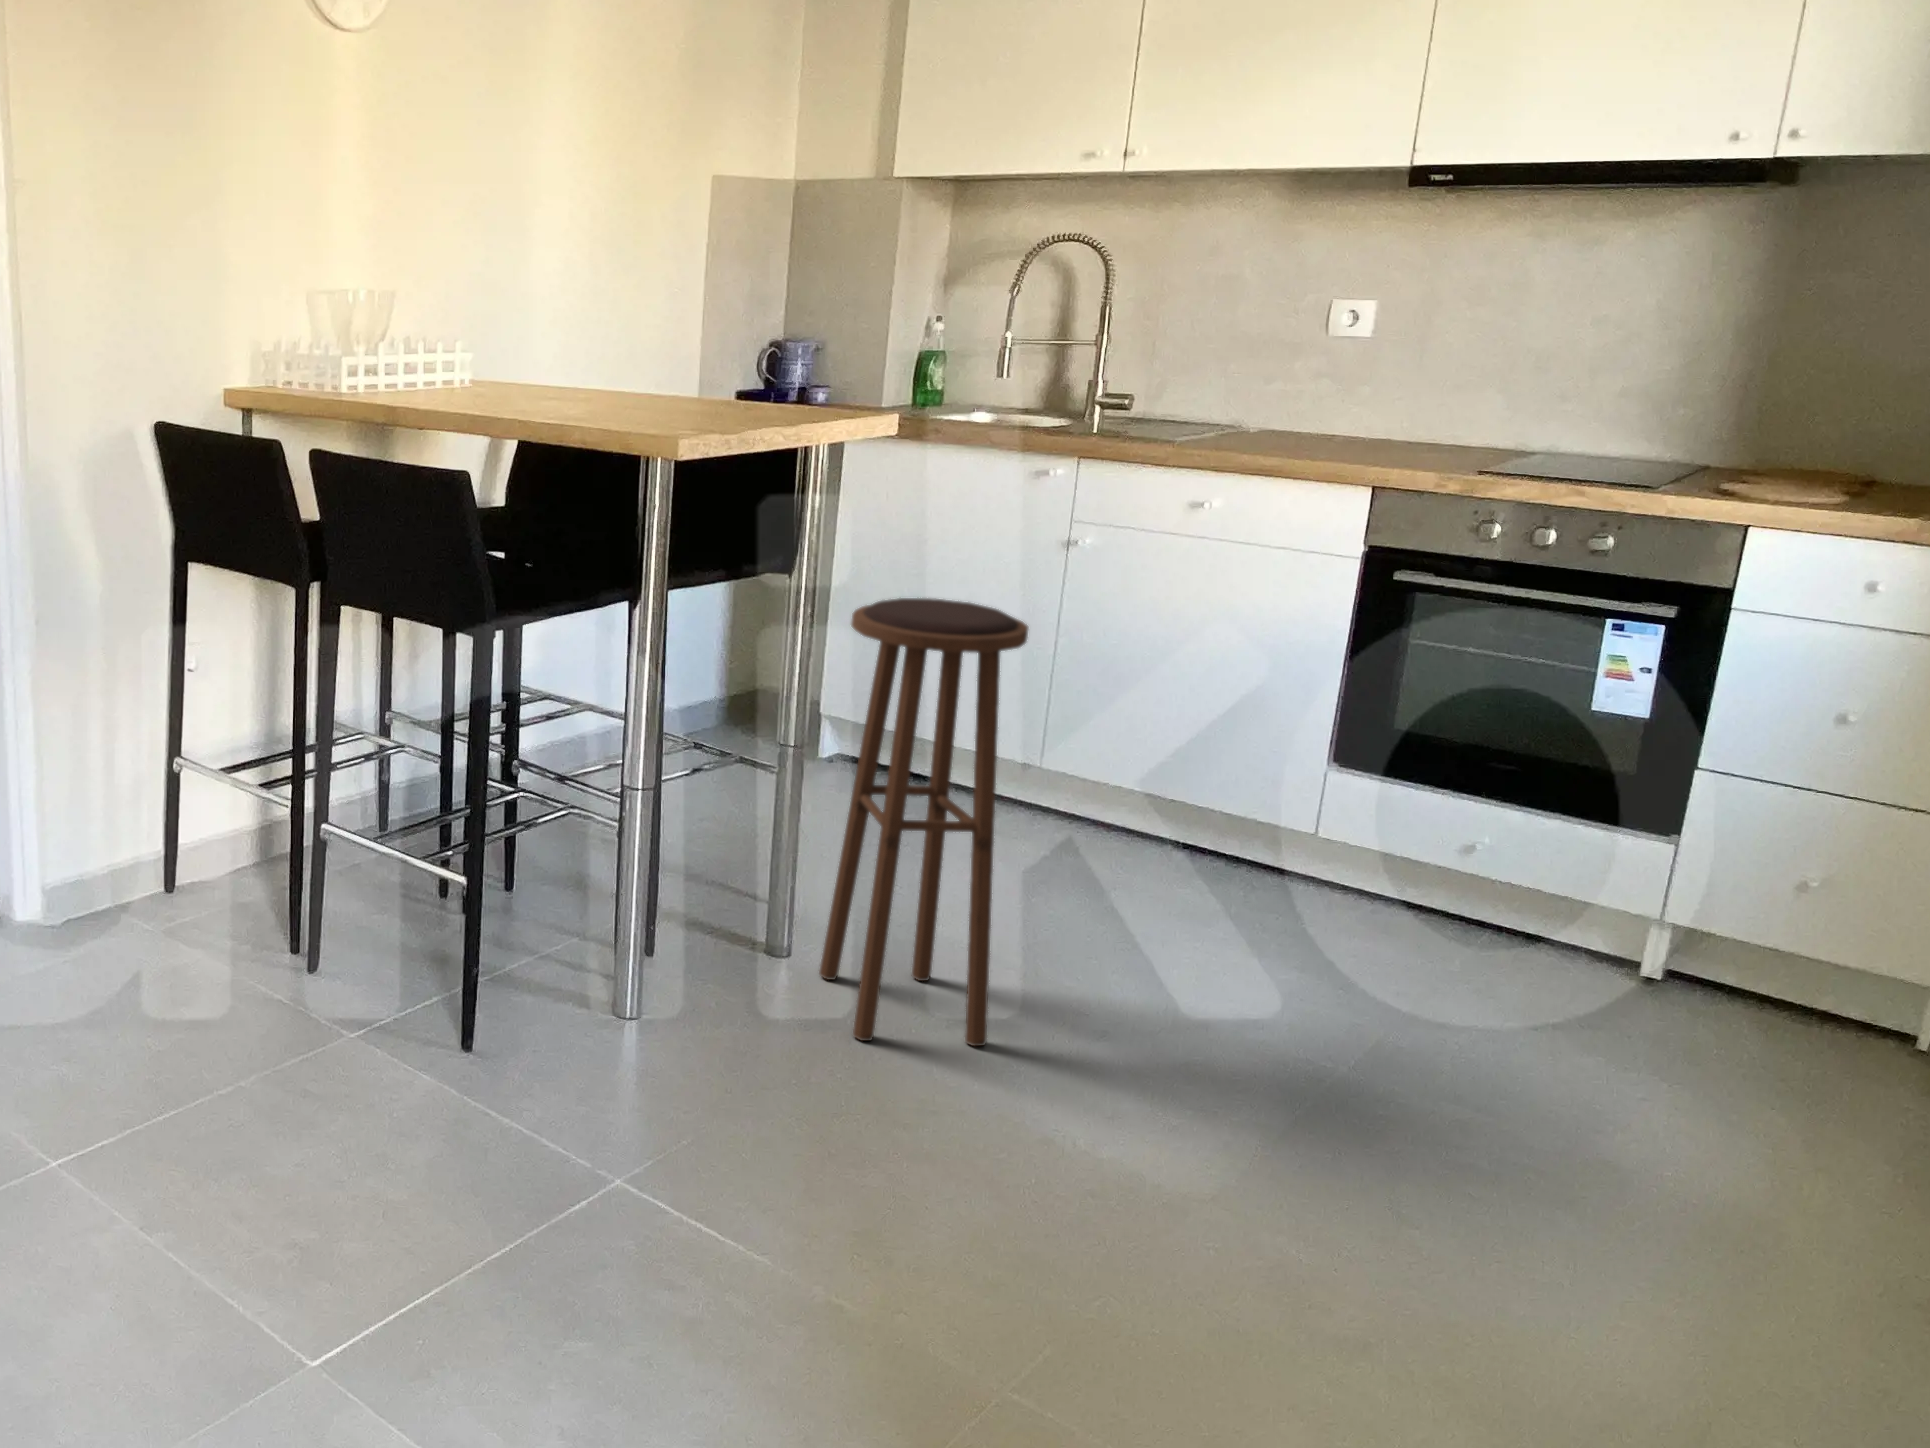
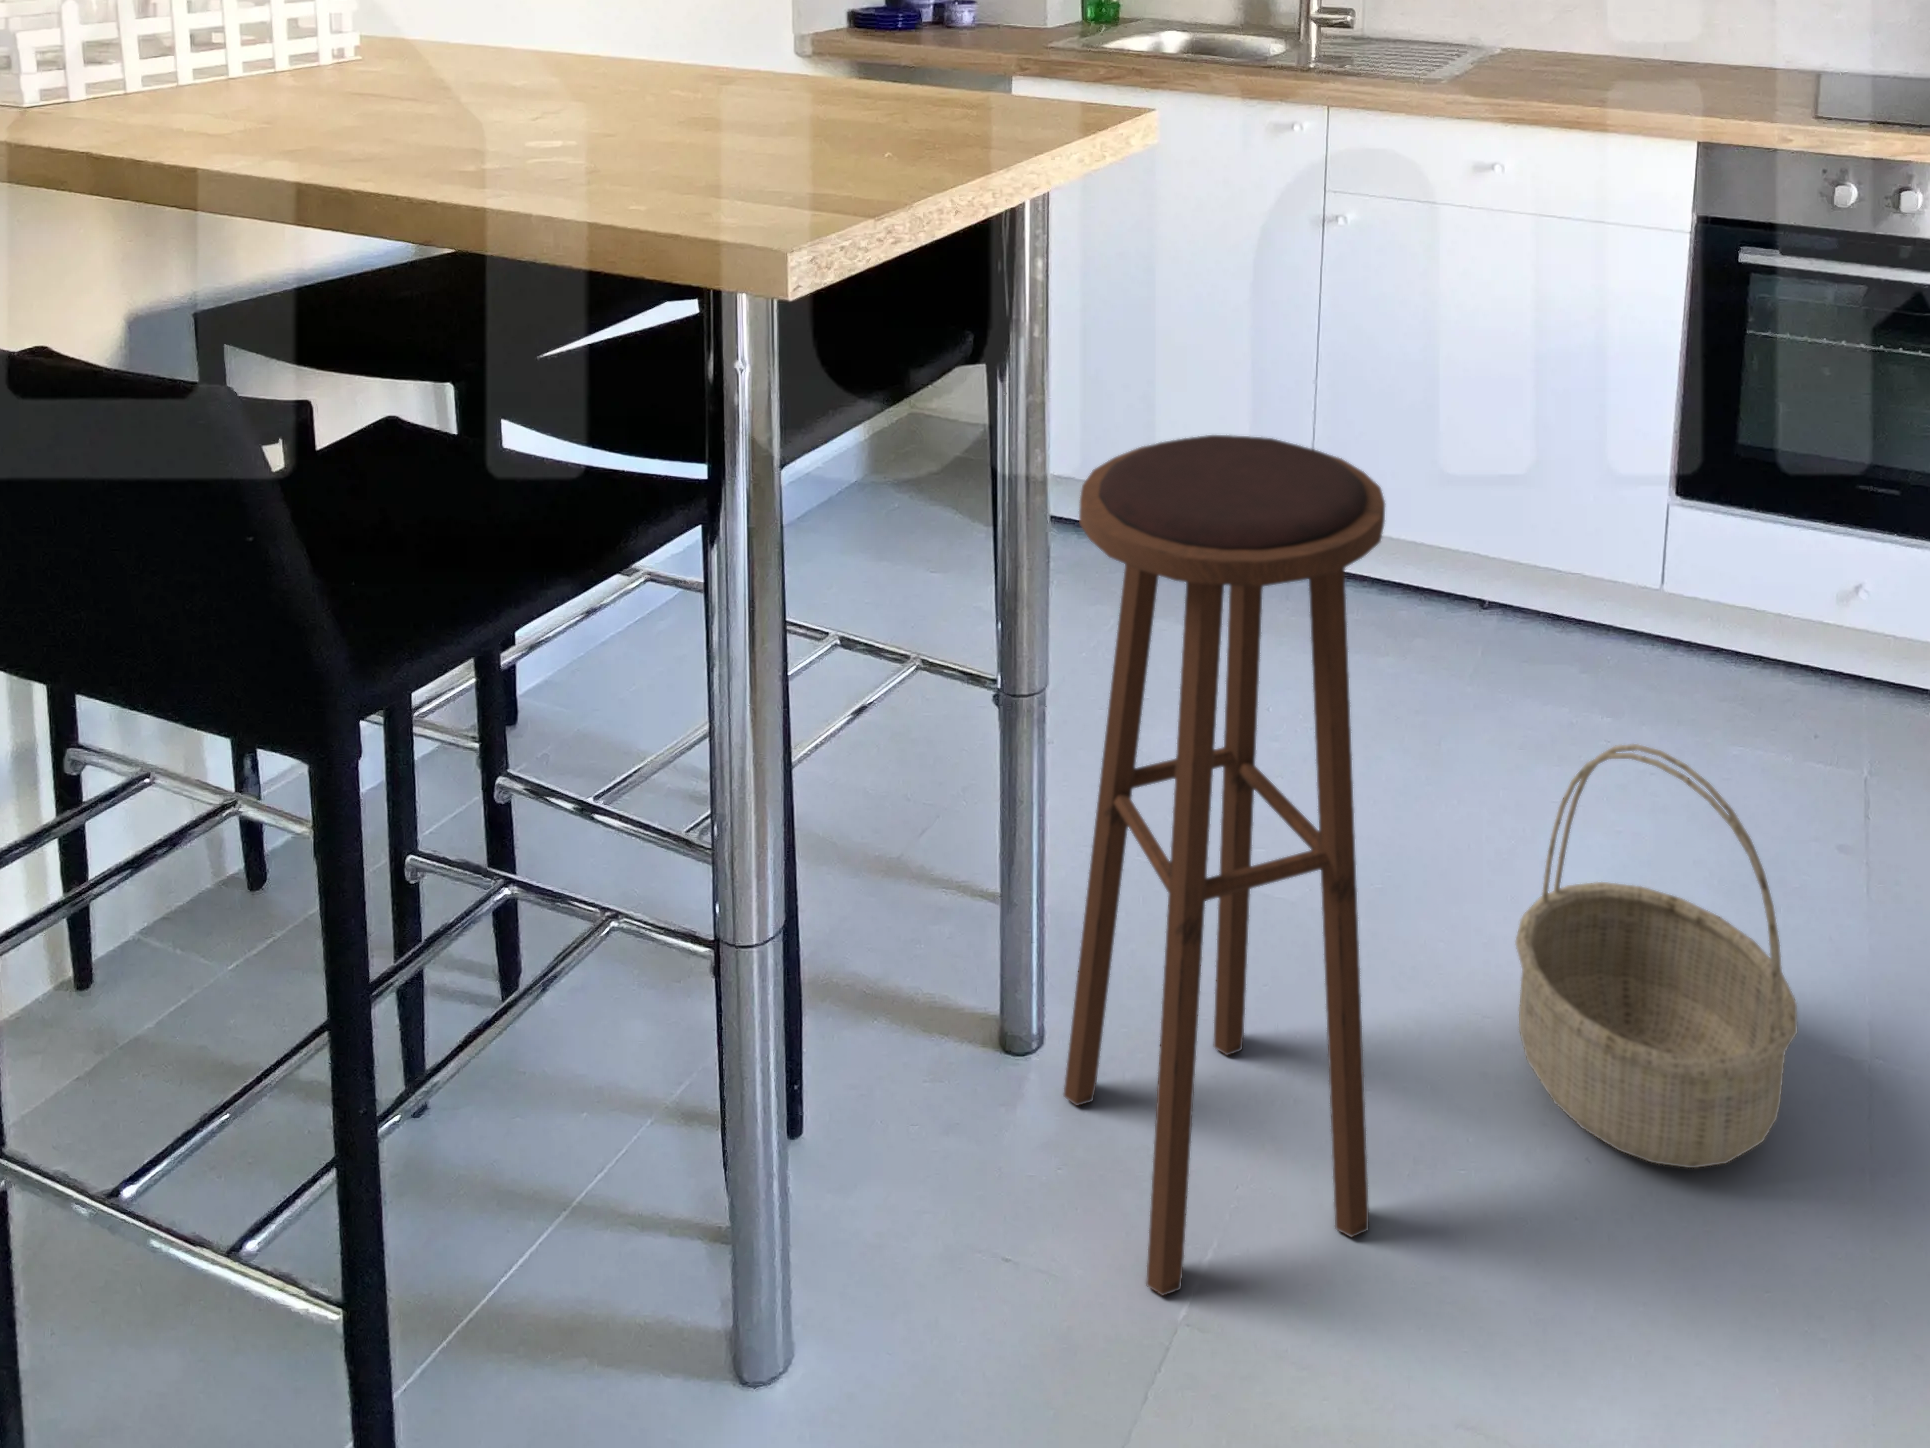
basket: none [1107,822,1289,1069] -> present [1516,744,1798,1168]

